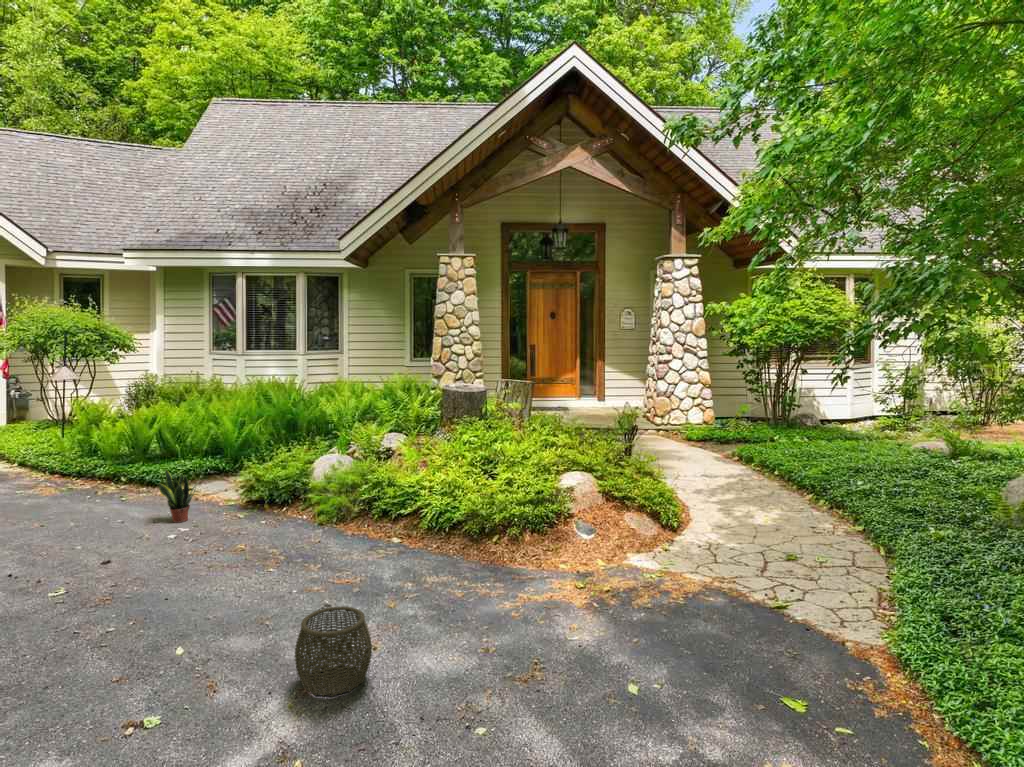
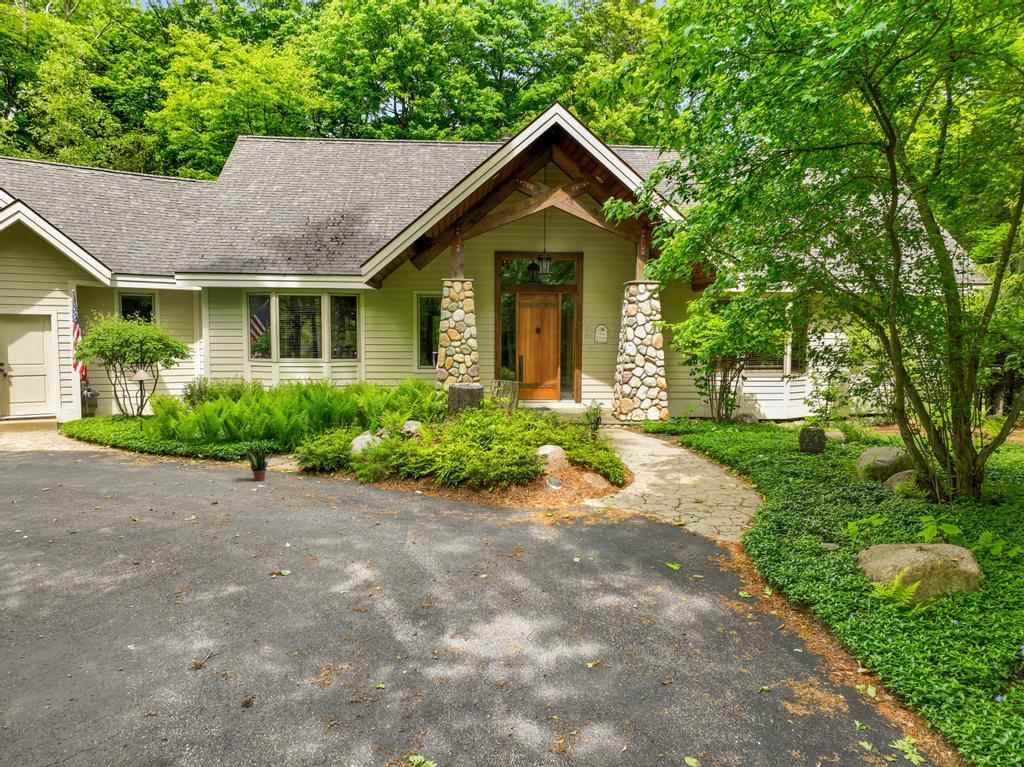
woven basket: present [294,606,372,696] -> present [798,428,827,452]

